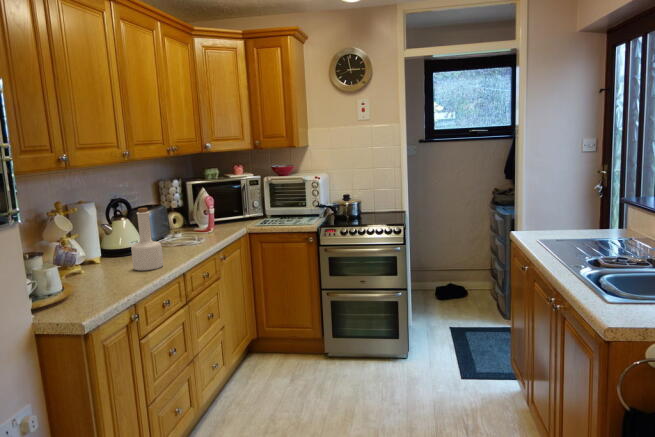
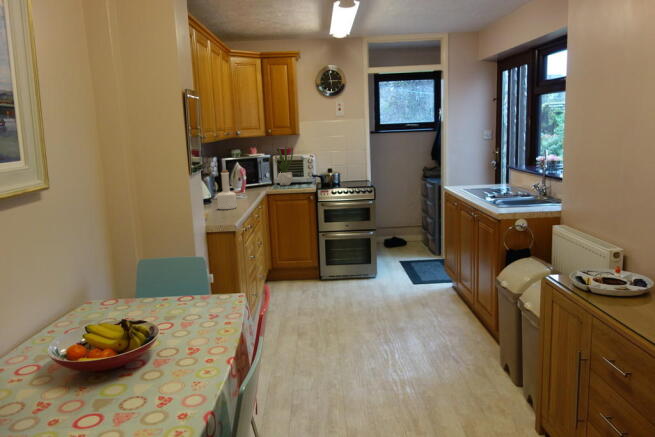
potted plant: none [264,160,292,219] -> present [276,146,293,185]

